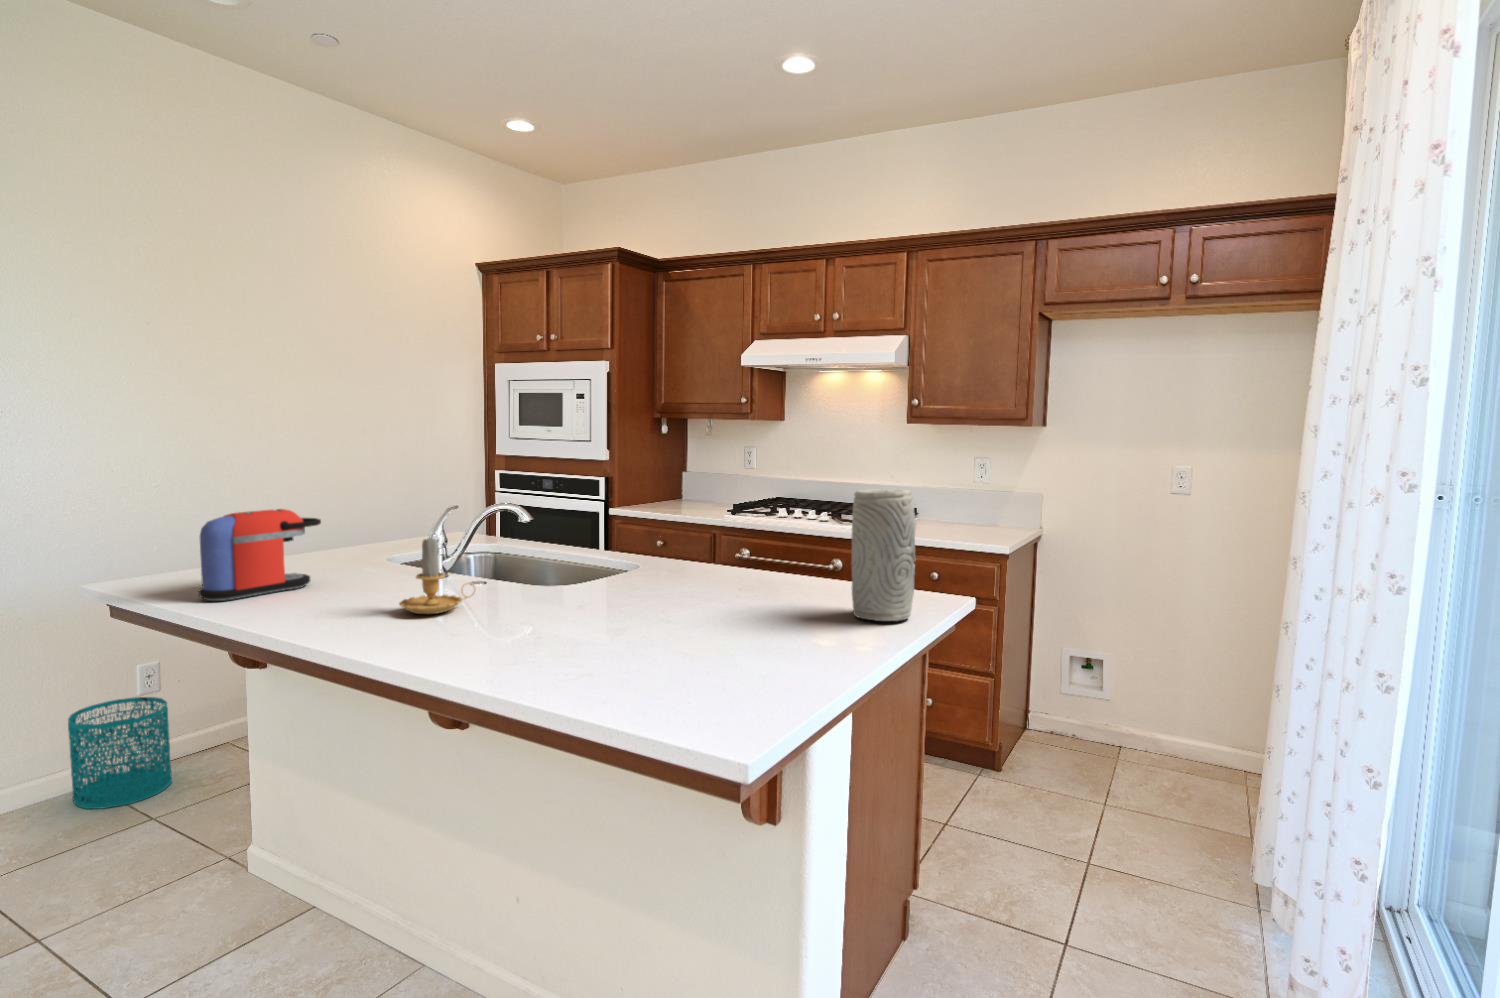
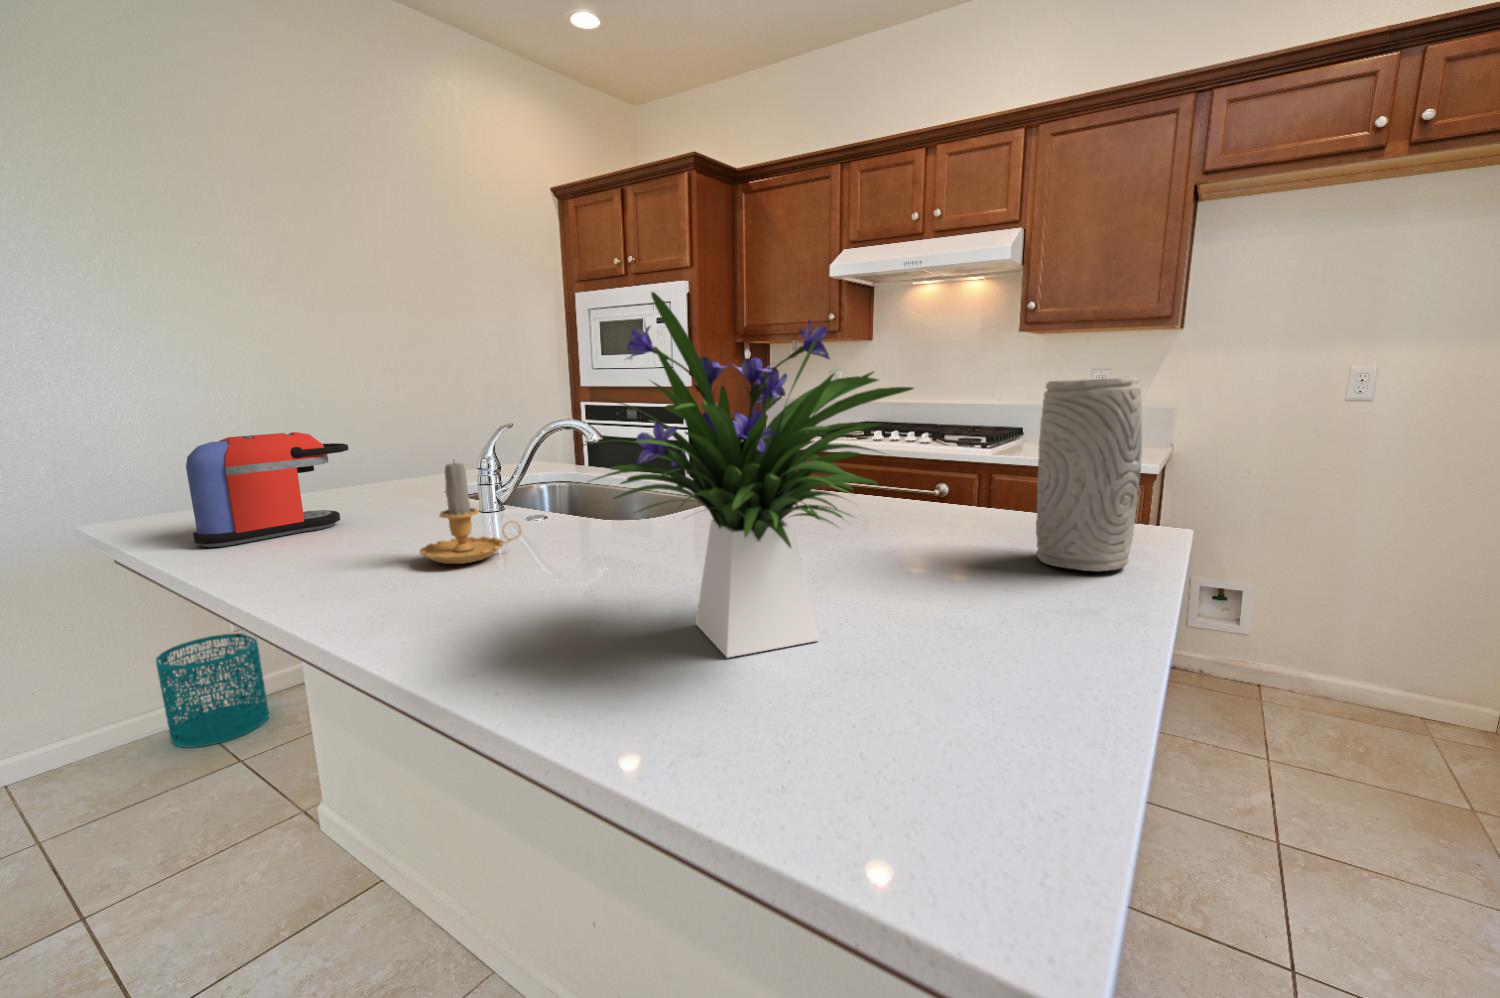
flower arrangement: none [539,448,735,665] -> present [583,292,913,657]

